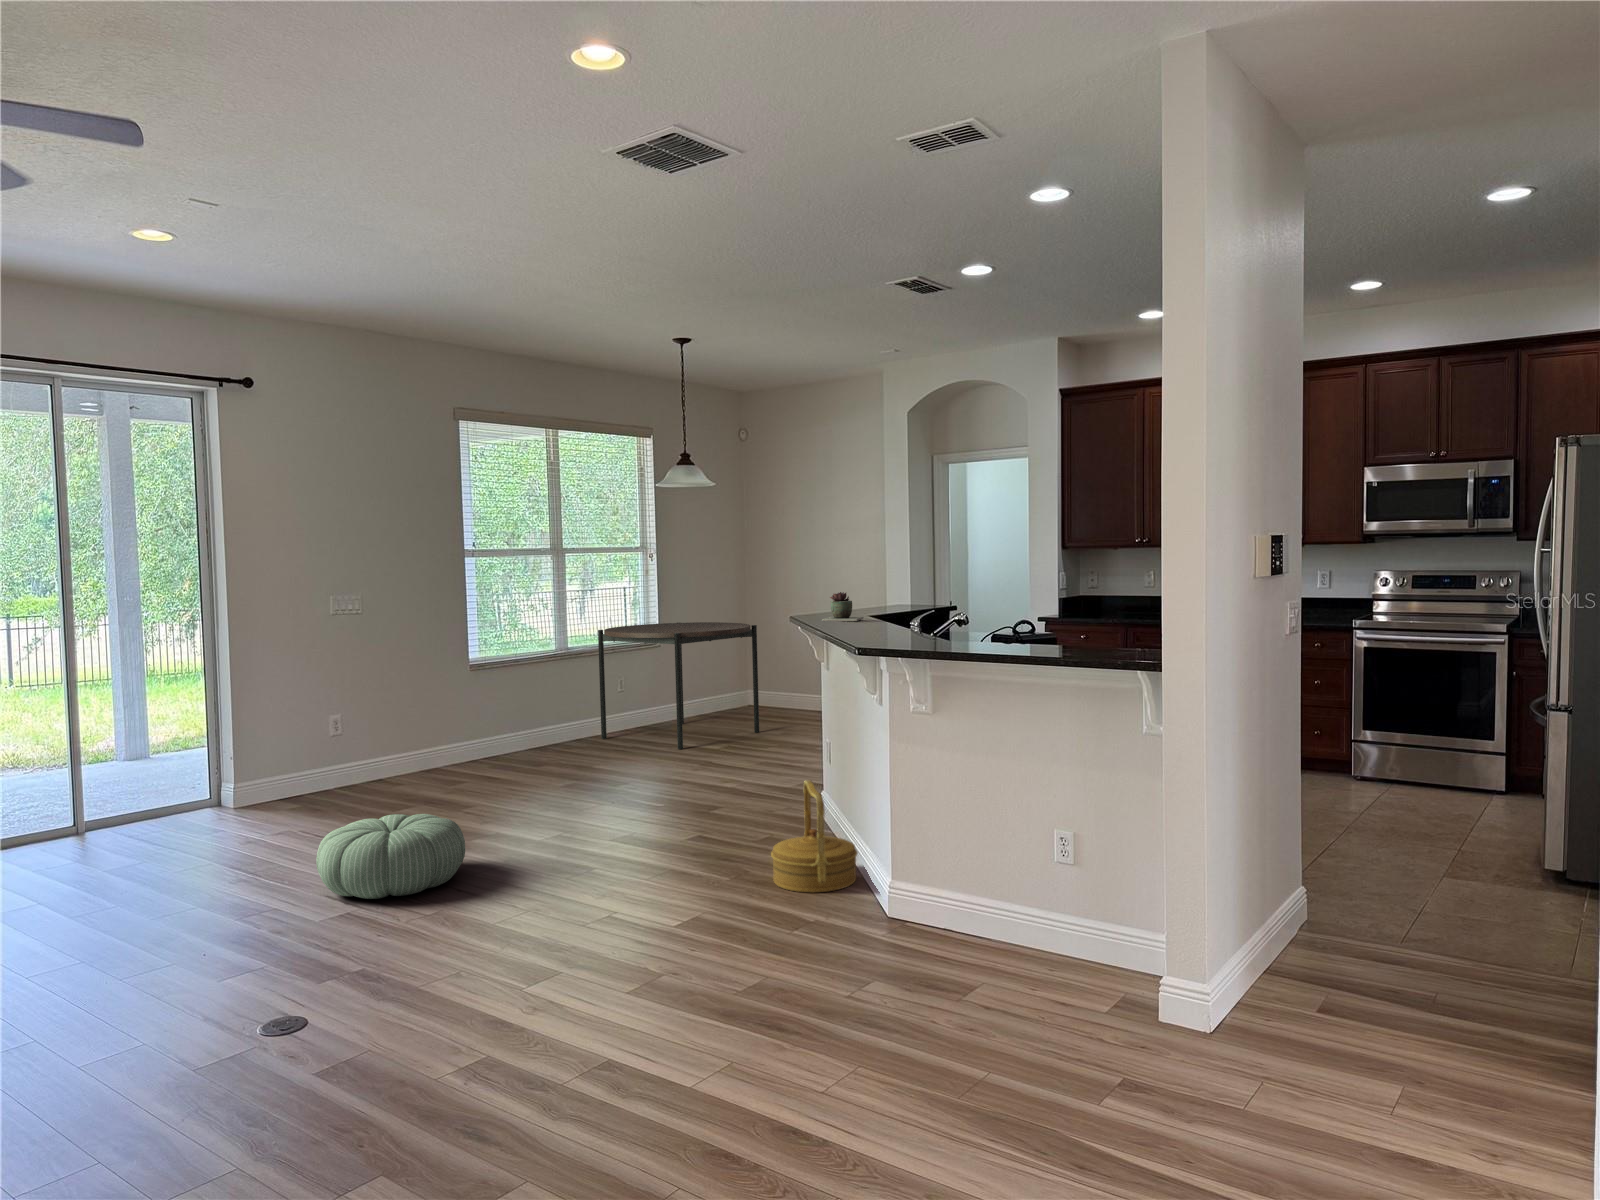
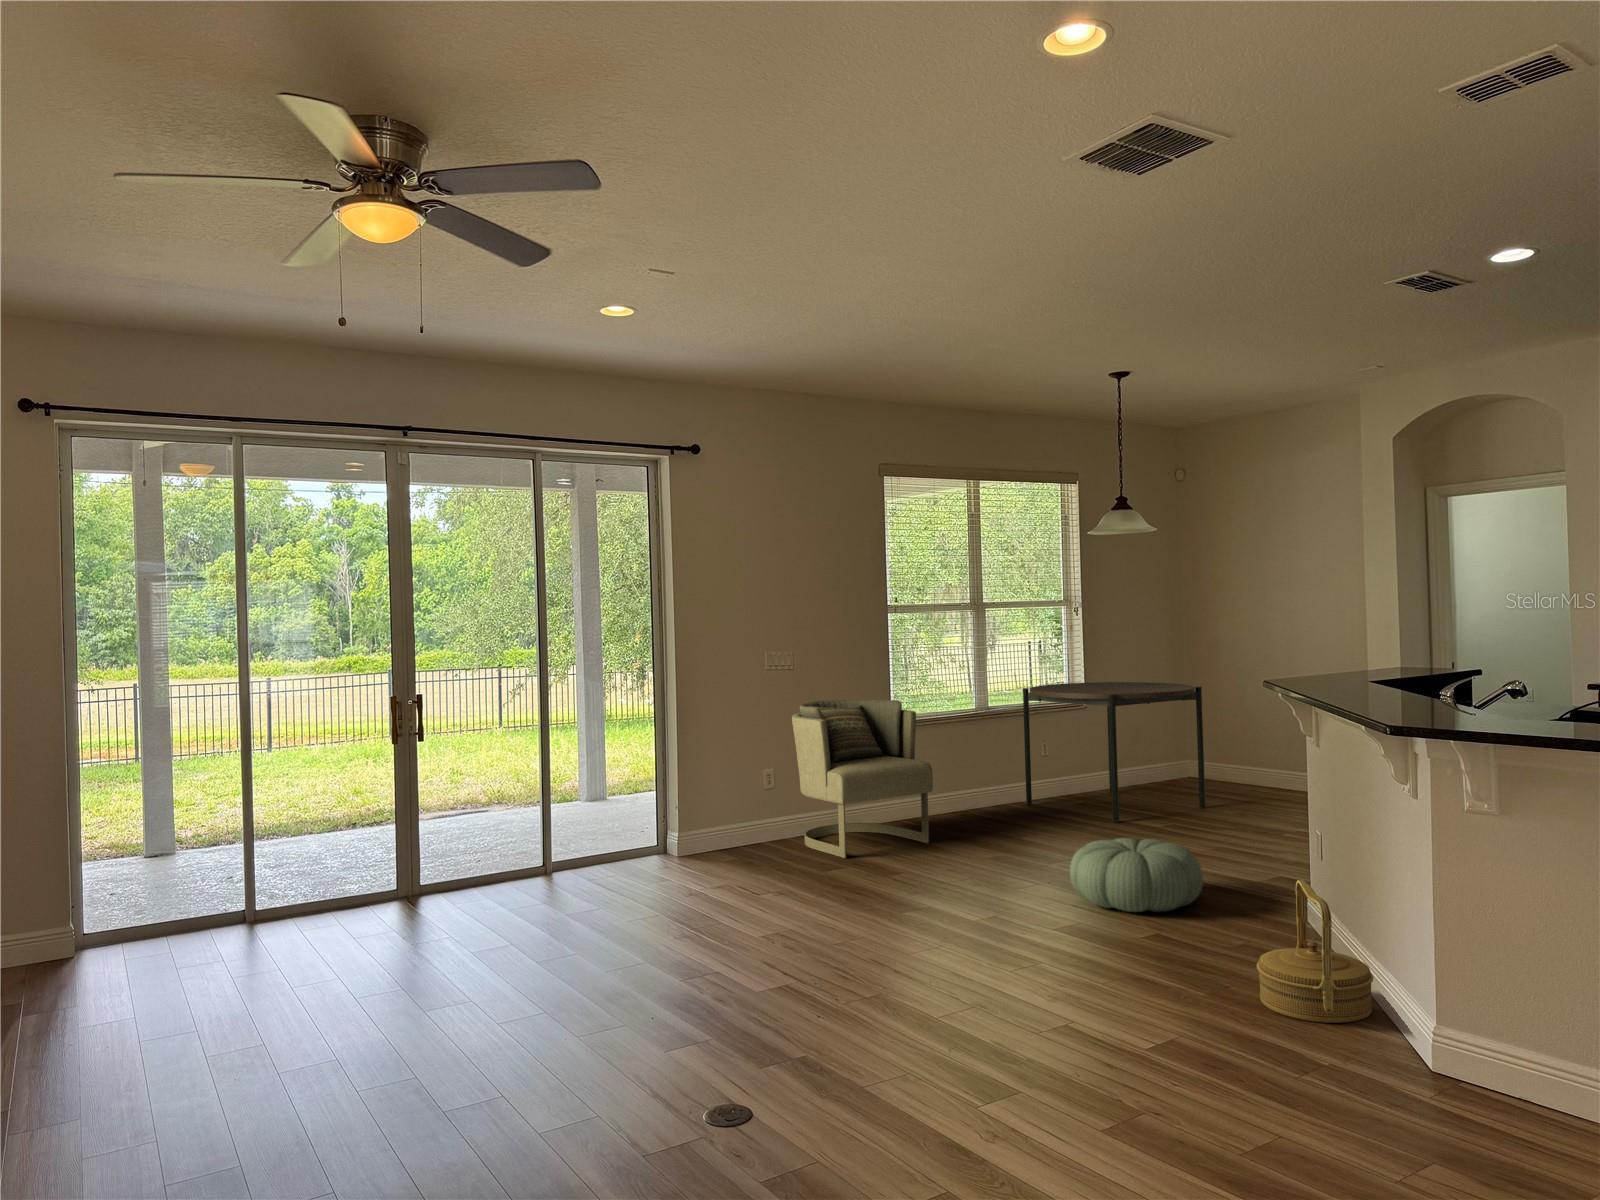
succulent plant: present [822,592,864,621] -> none [1308,652,1361,688]
armchair: none [362,643,507,798] -> present [792,699,933,858]
pouf: present [316,814,465,899] -> present [1070,838,1203,912]

